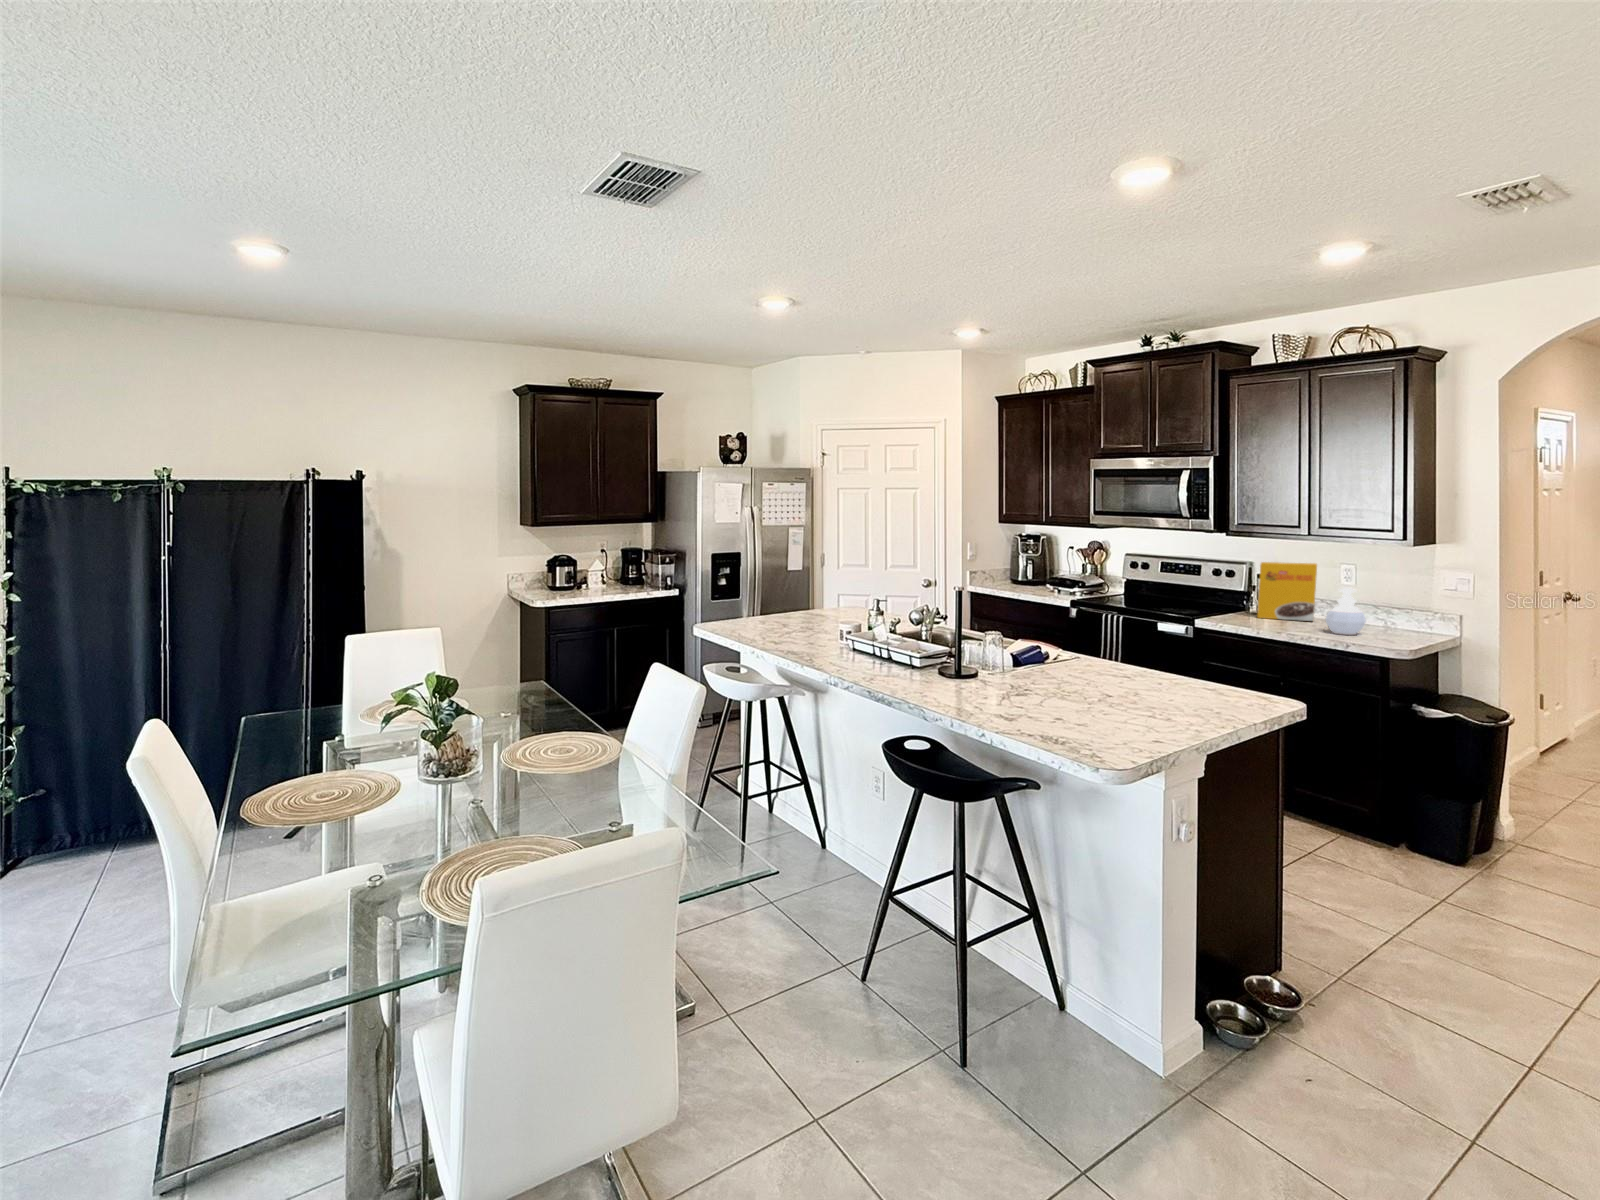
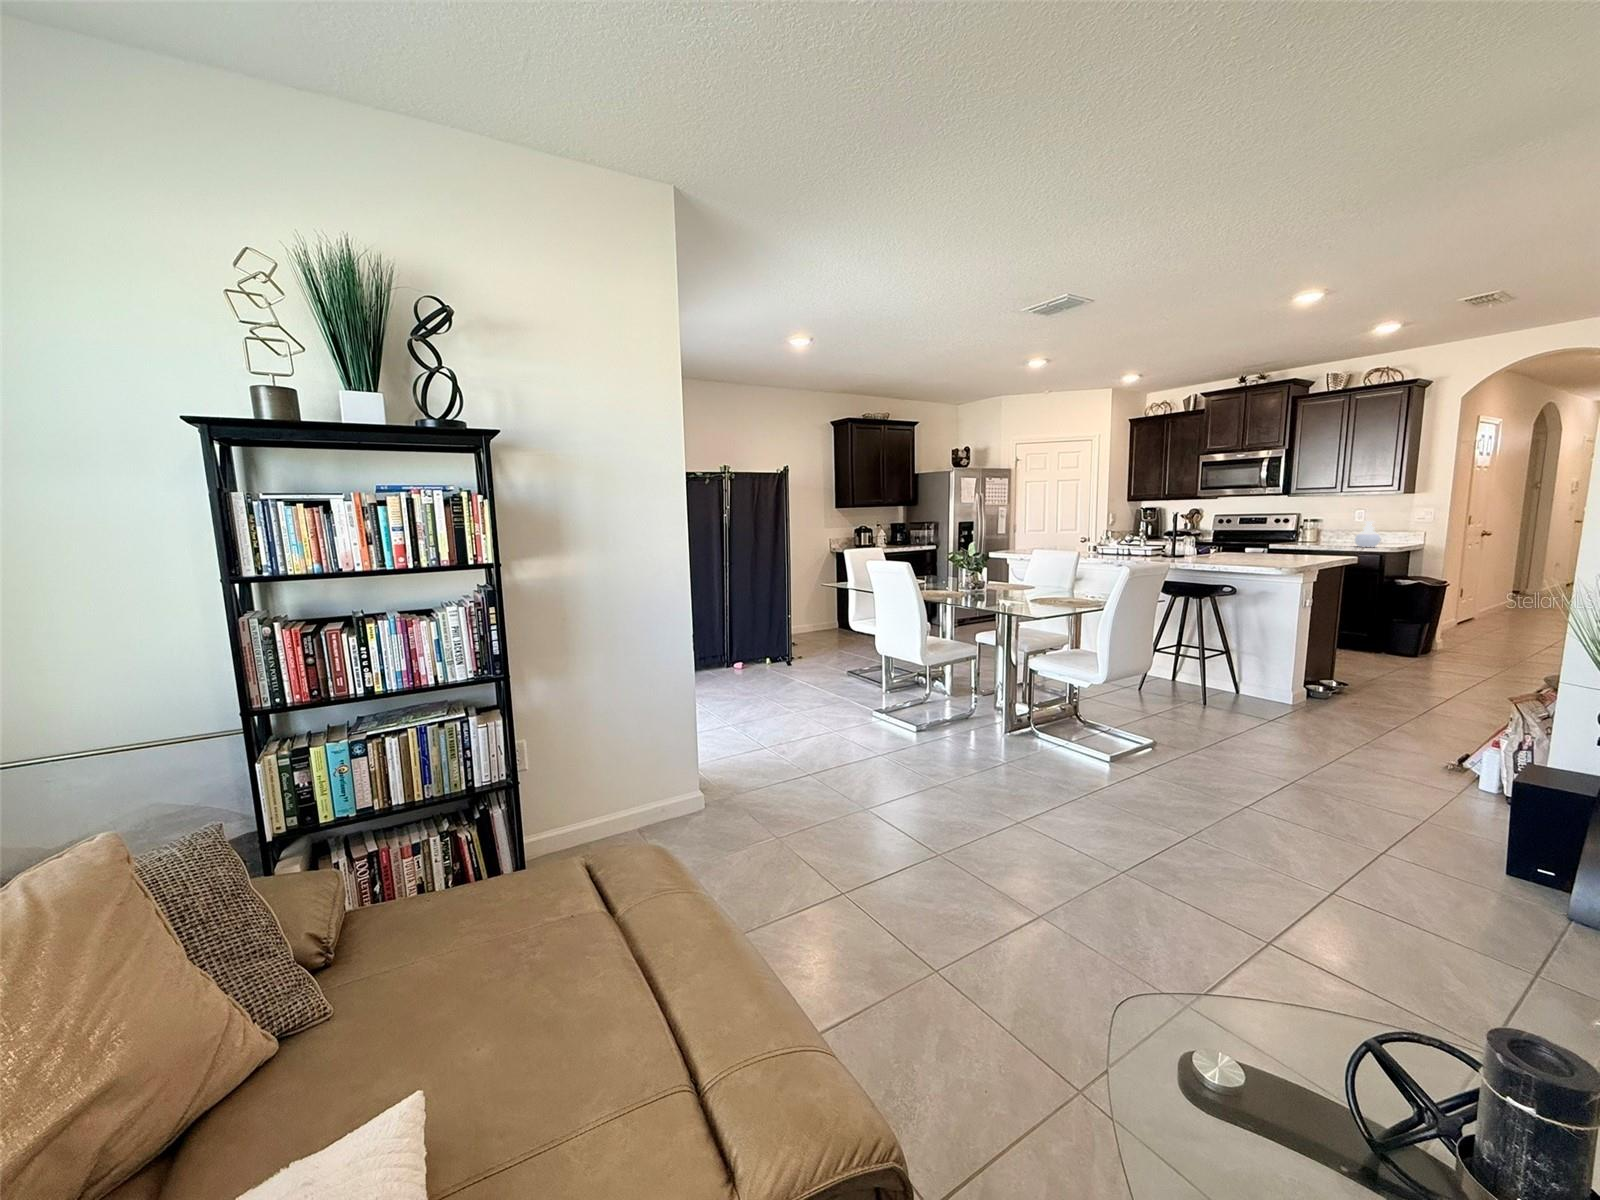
cereal box: present [1257,562,1317,621] -> none [1308,510,1349,544]

